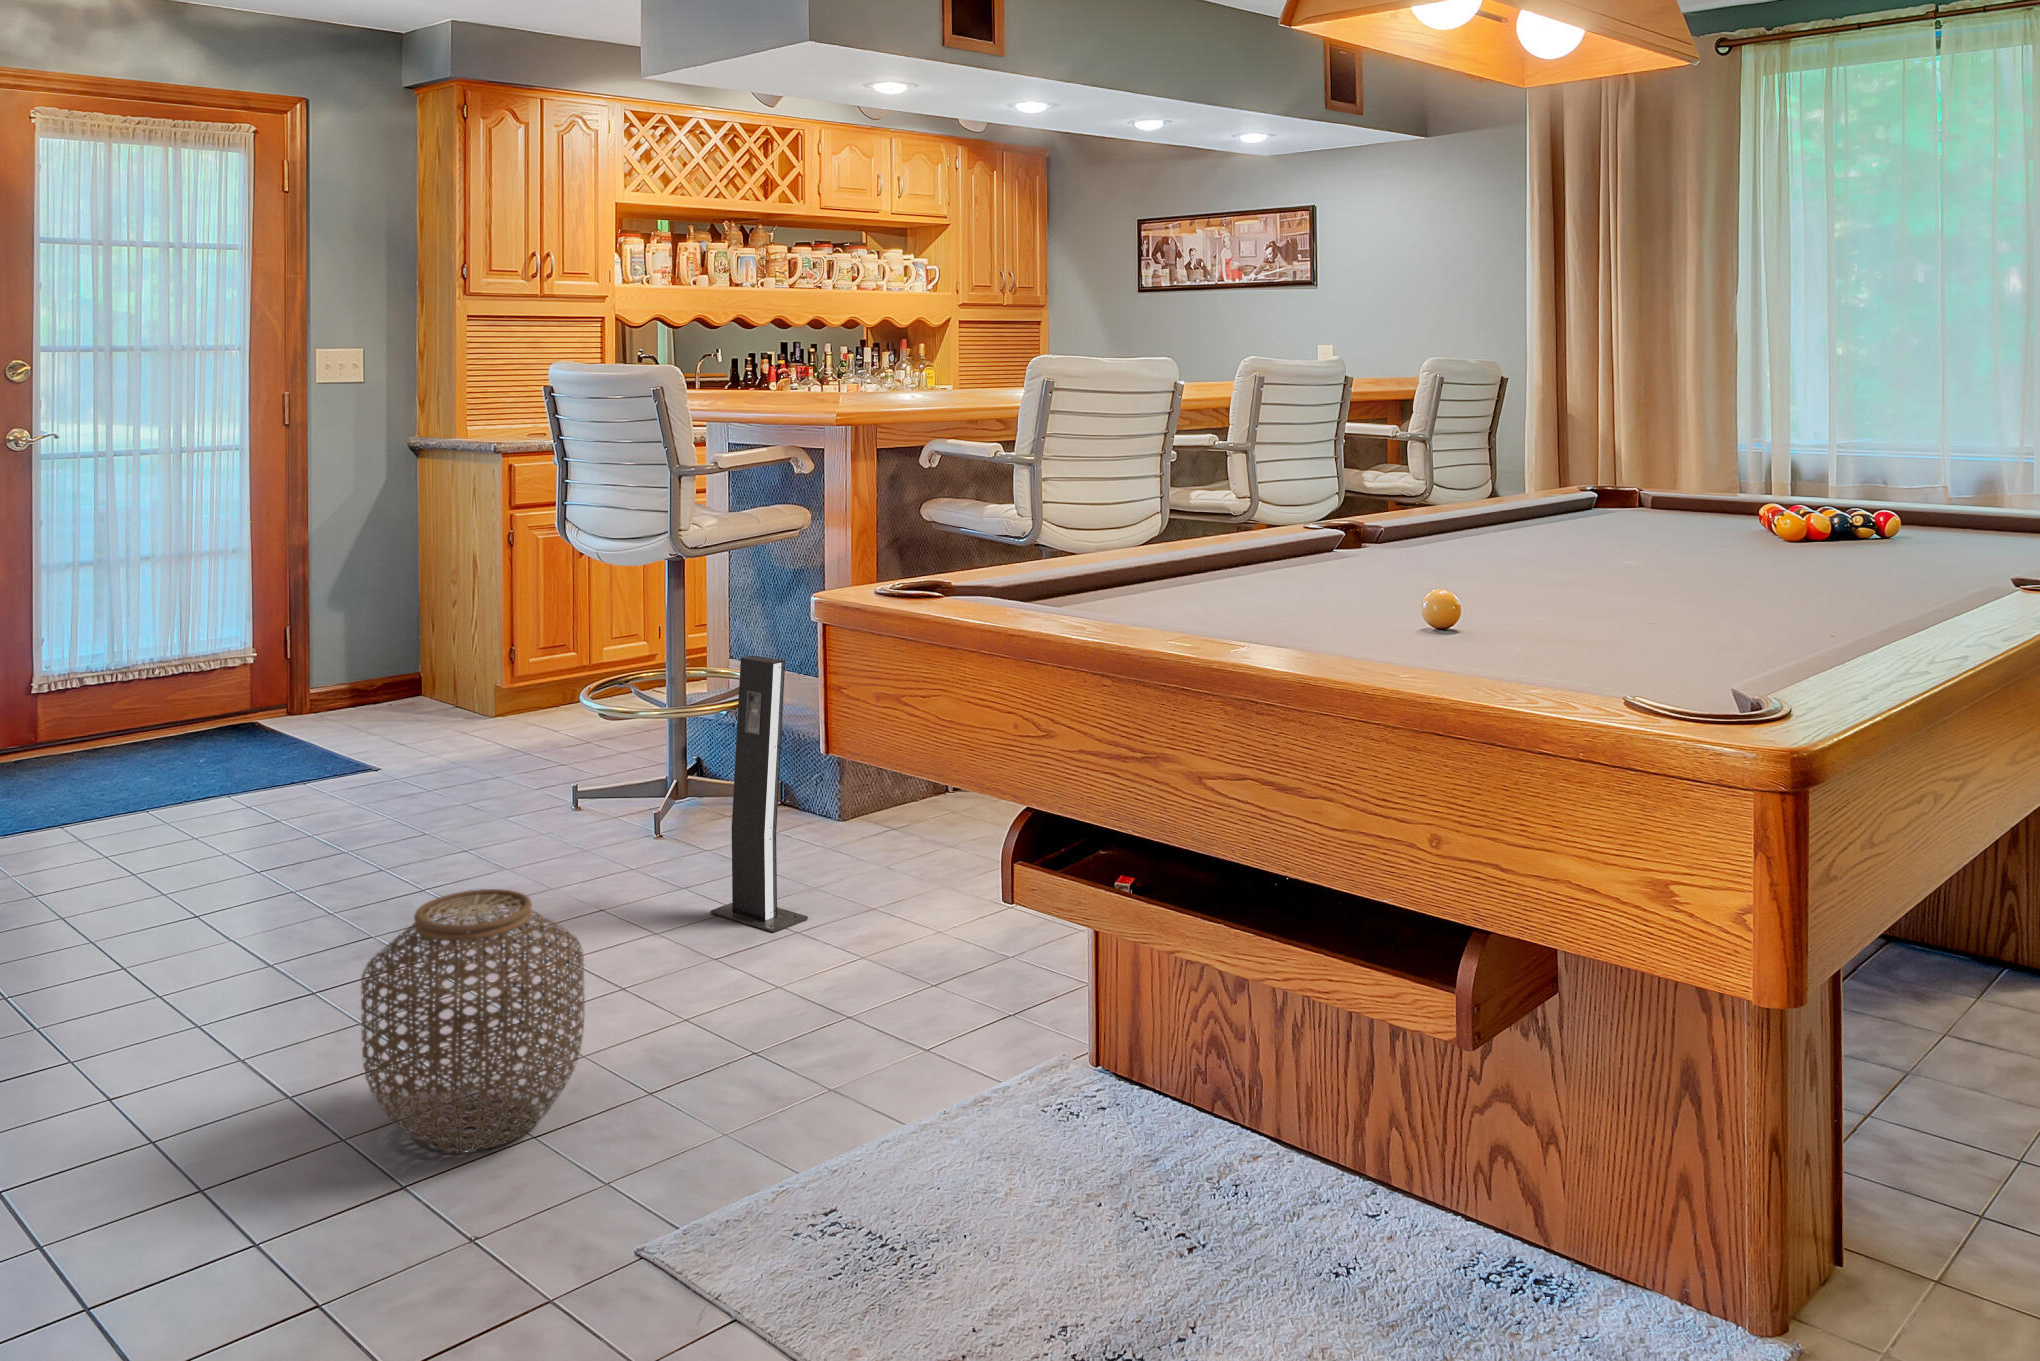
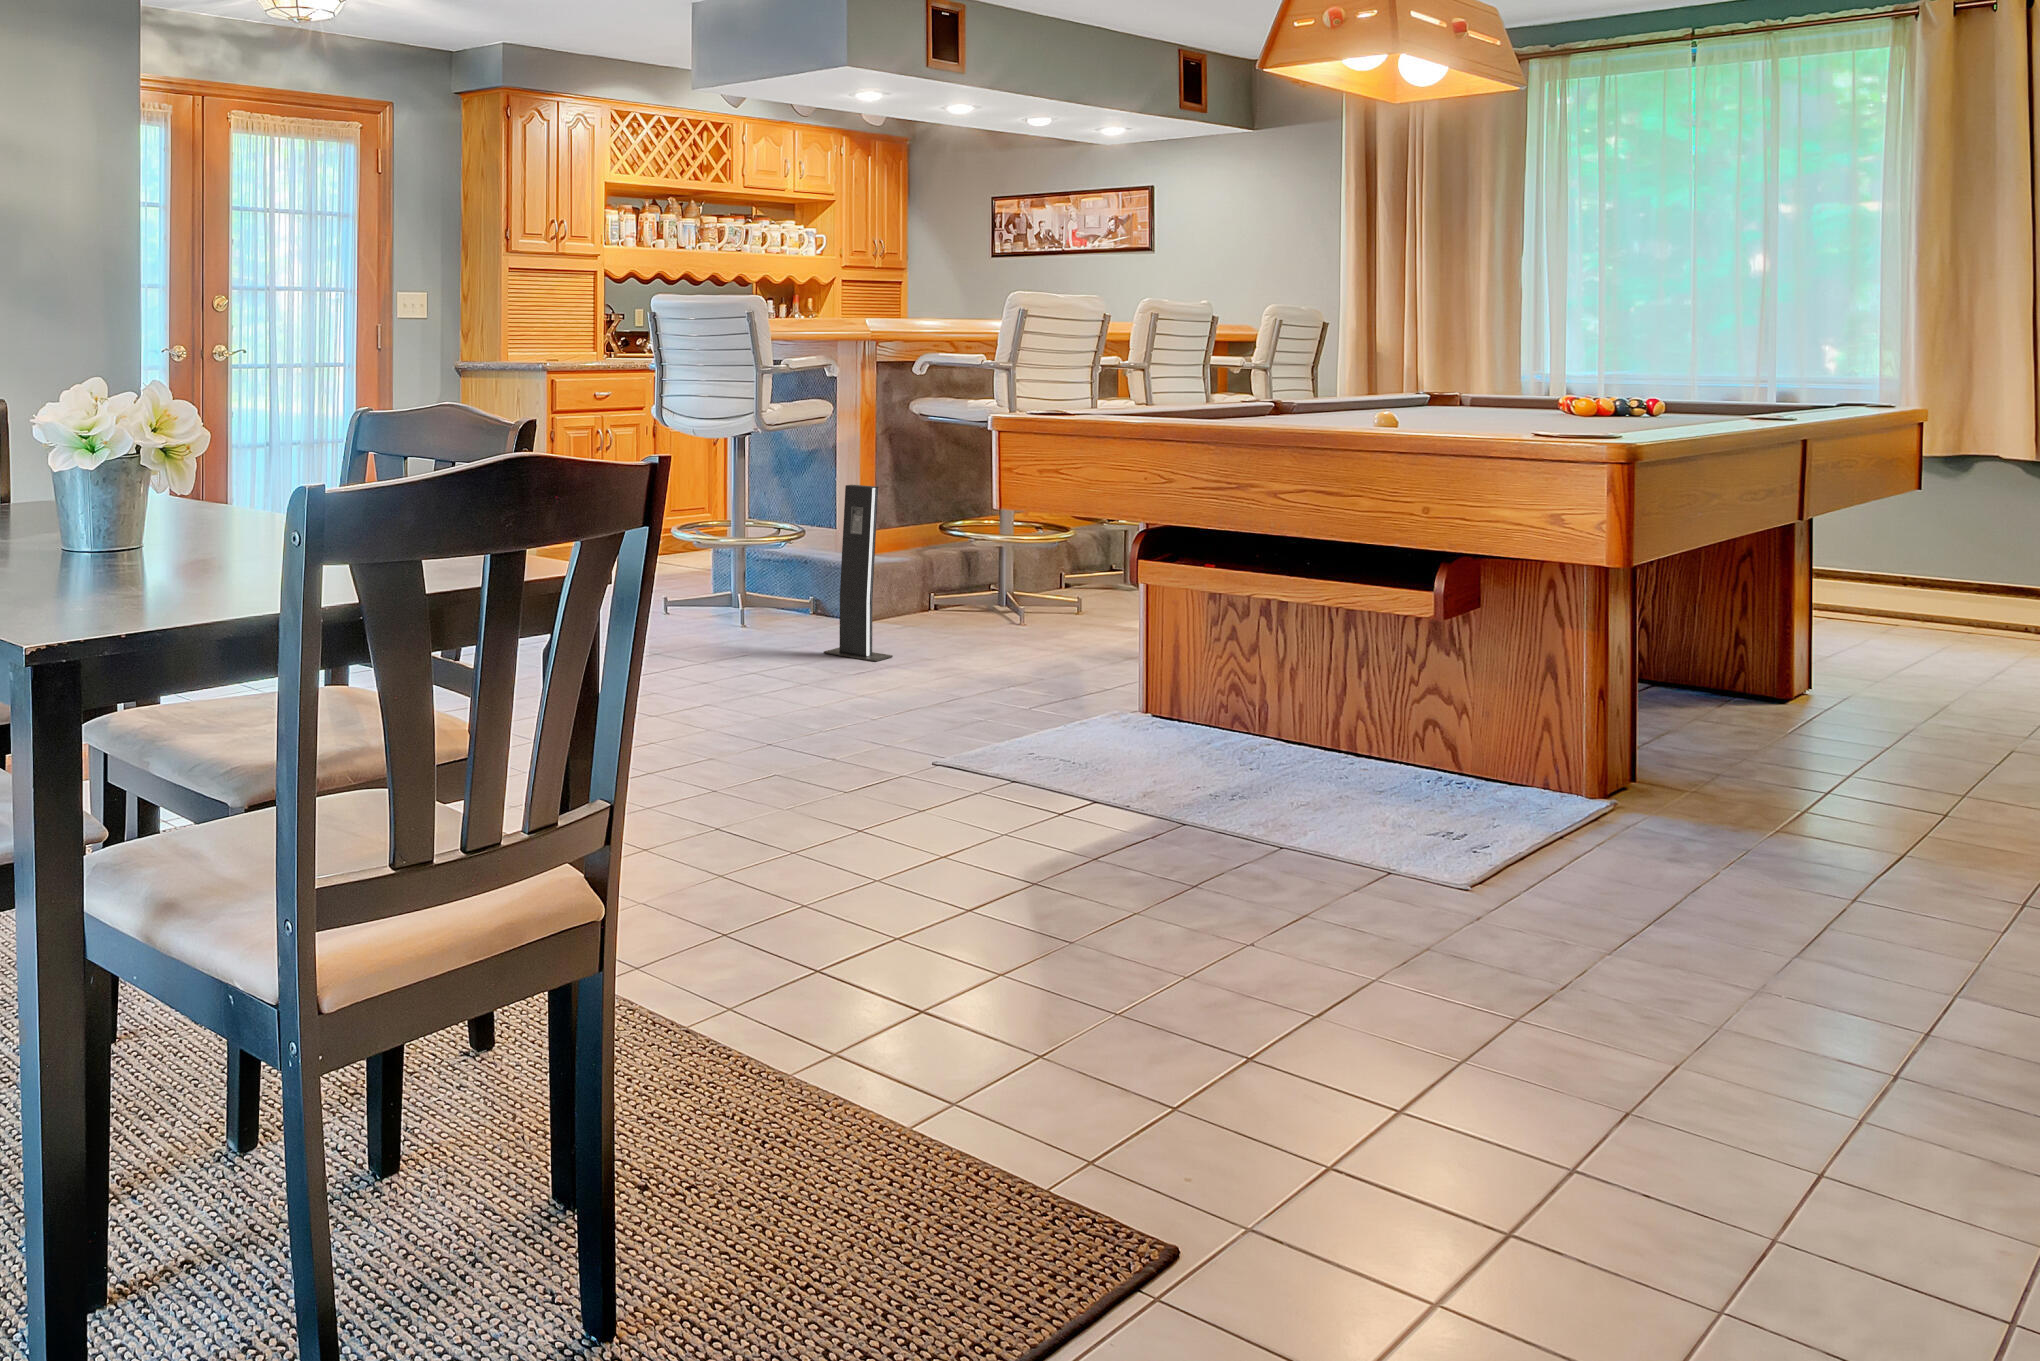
woven basket: present [361,889,585,1152] -> none [720,590,844,730]

